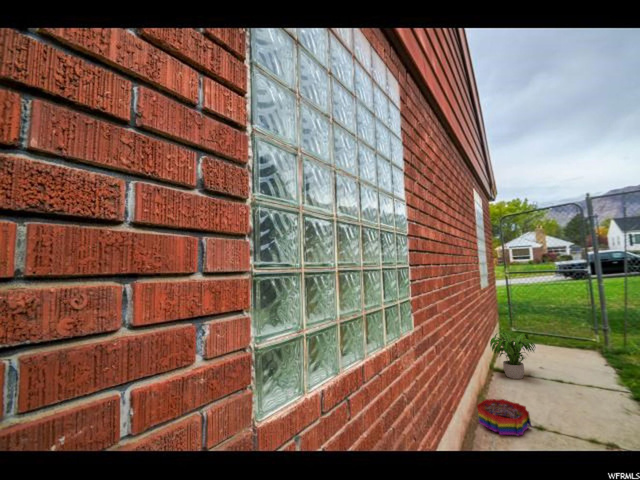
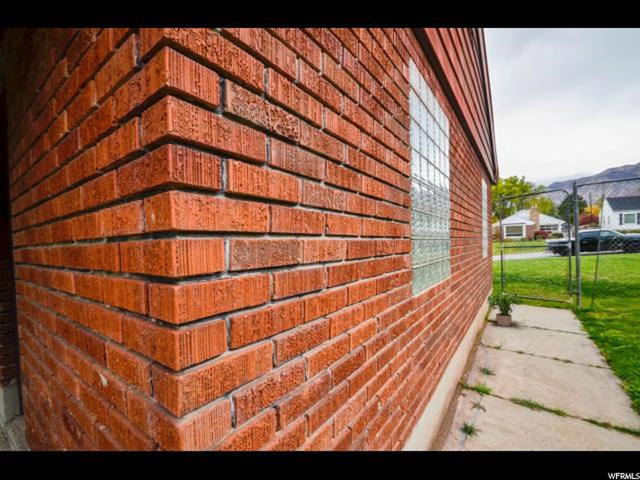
storage bin: present [477,399,531,436] -> none [477,335,515,356]

